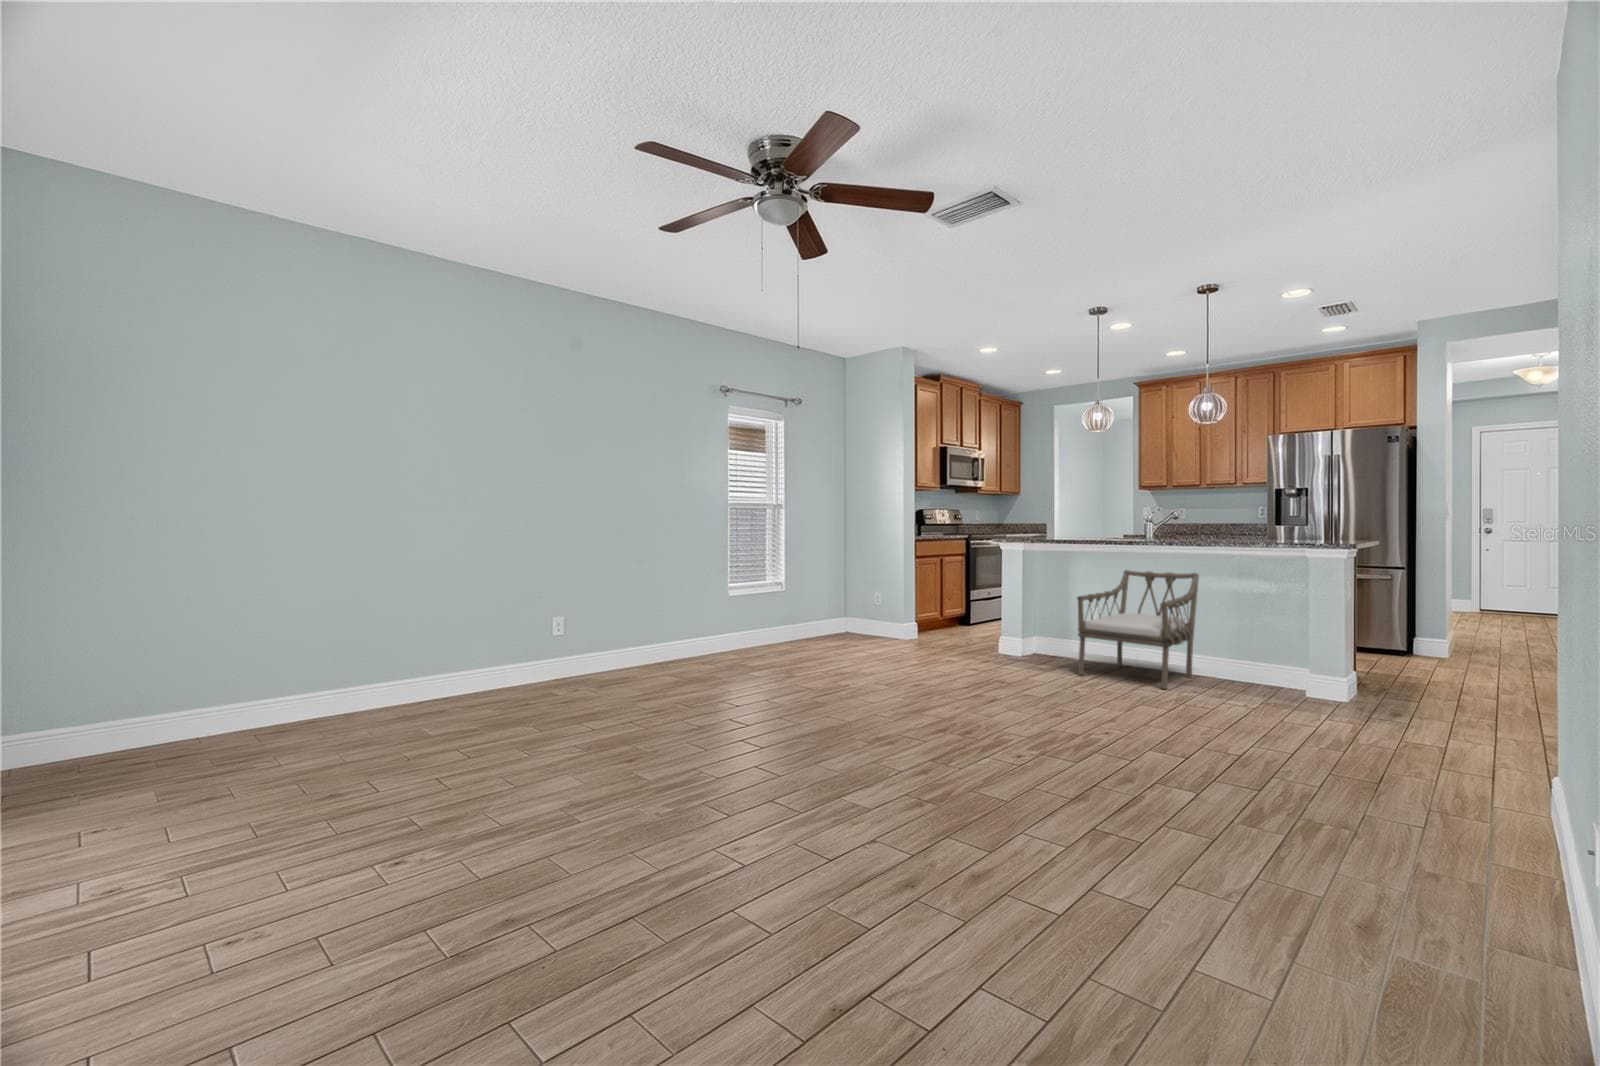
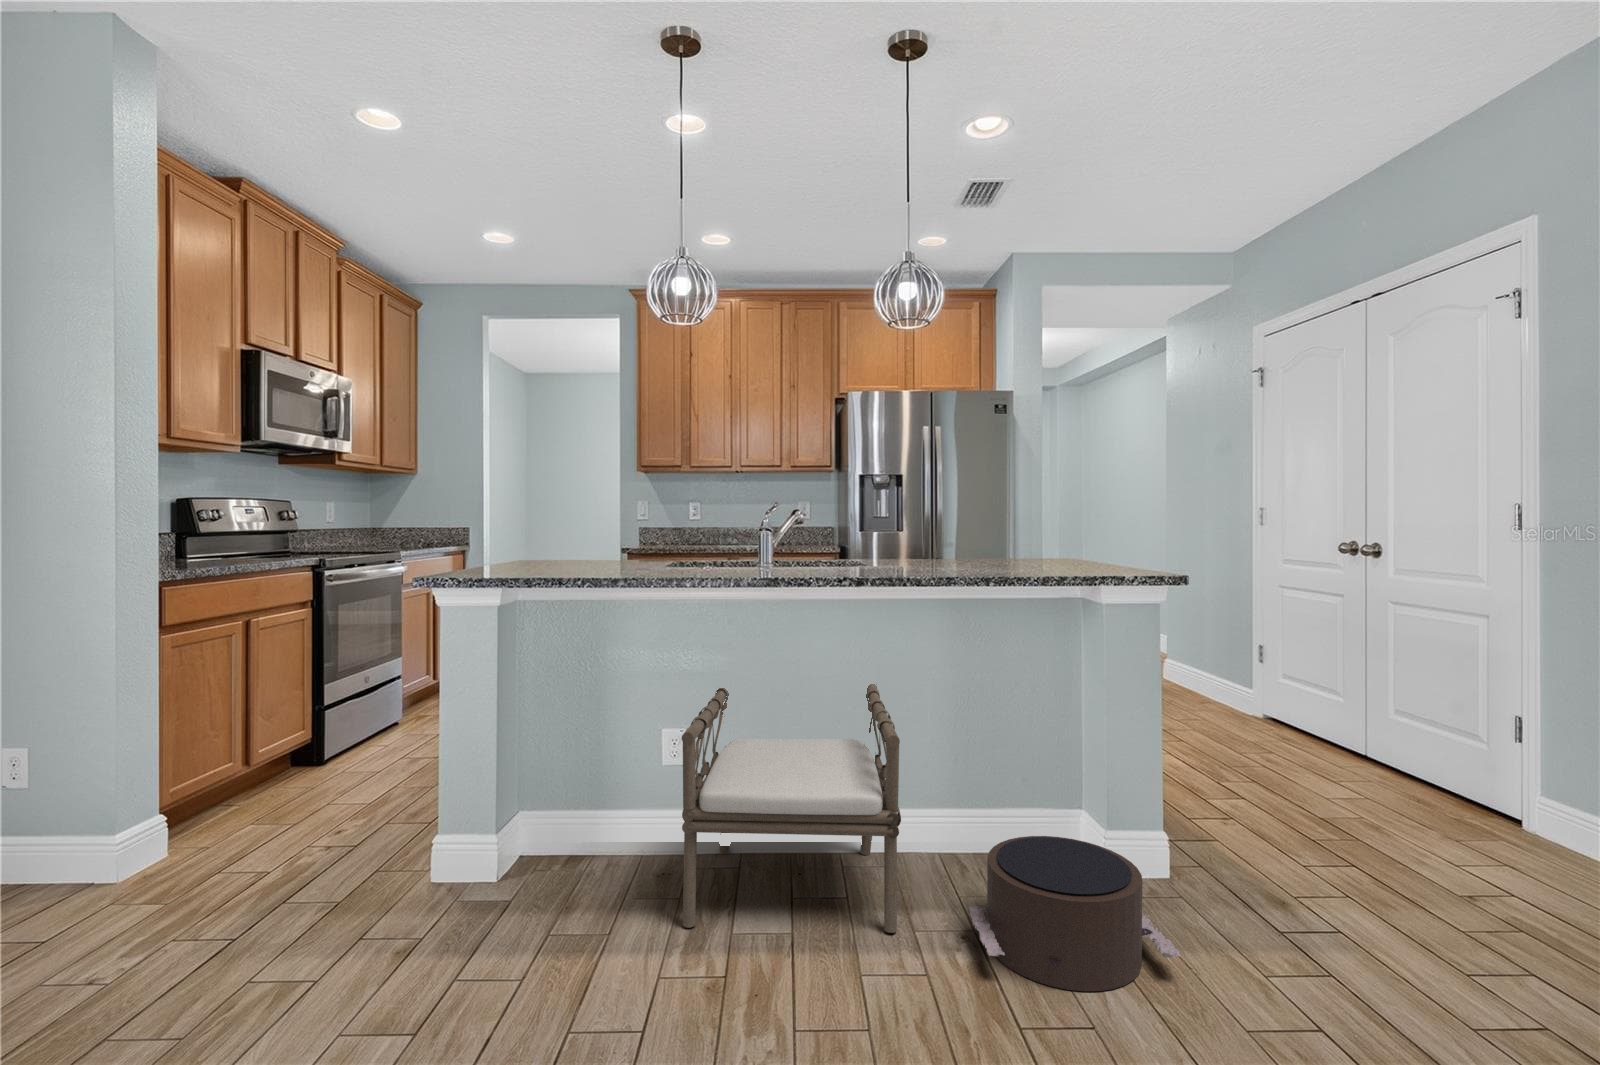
pouf: none [1187,660,1293,713] -> present [969,836,1181,991]

